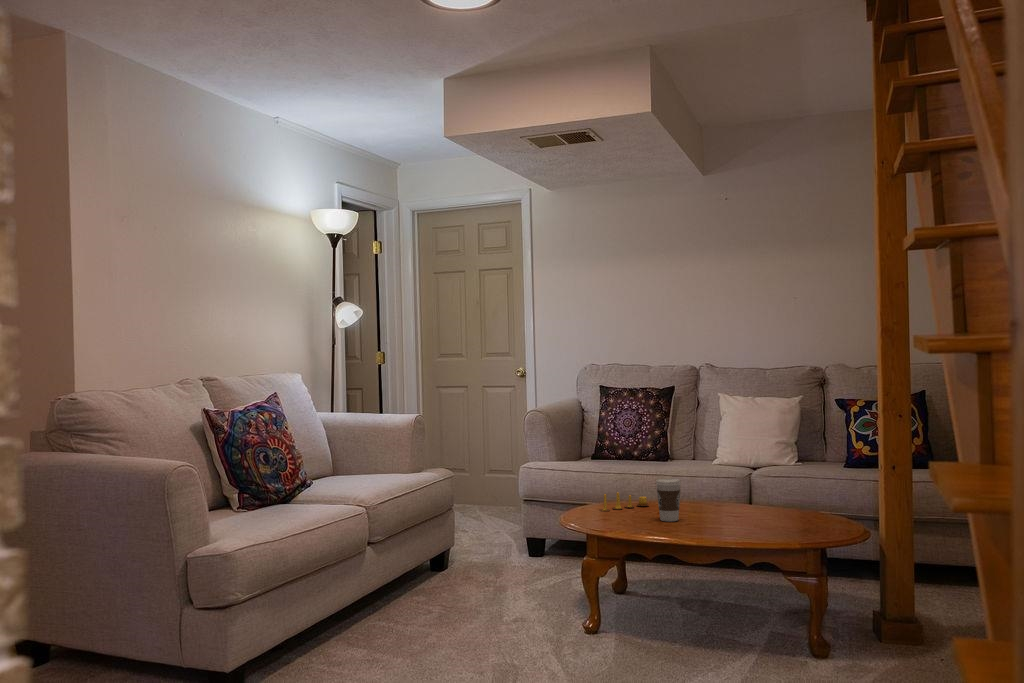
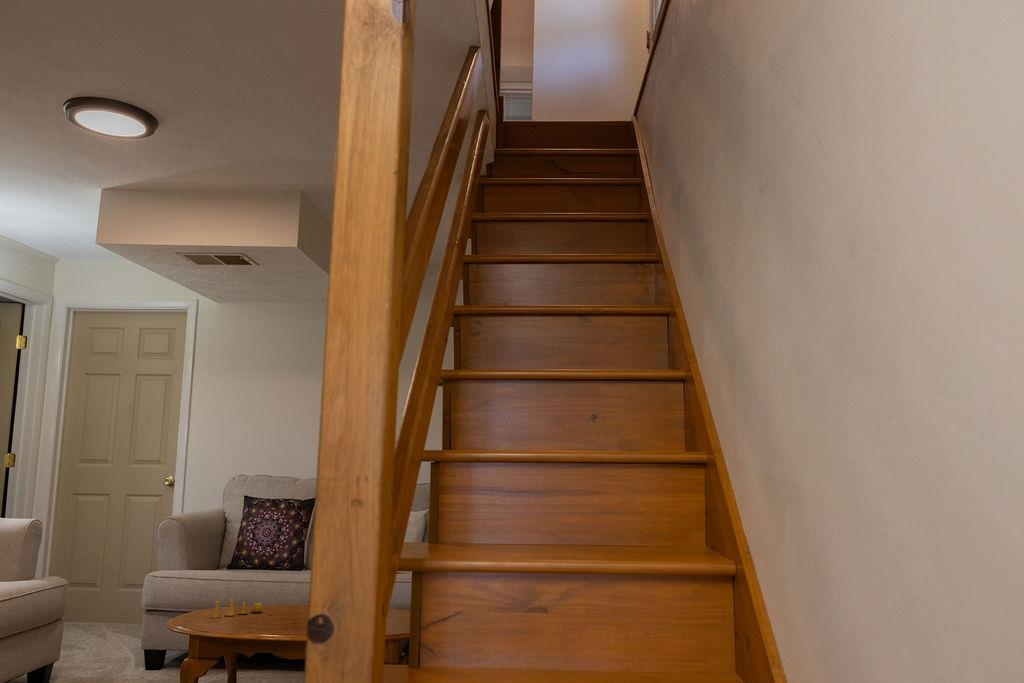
coffee cup: present [656,479,681,522] -> none [264,584,288,625]

